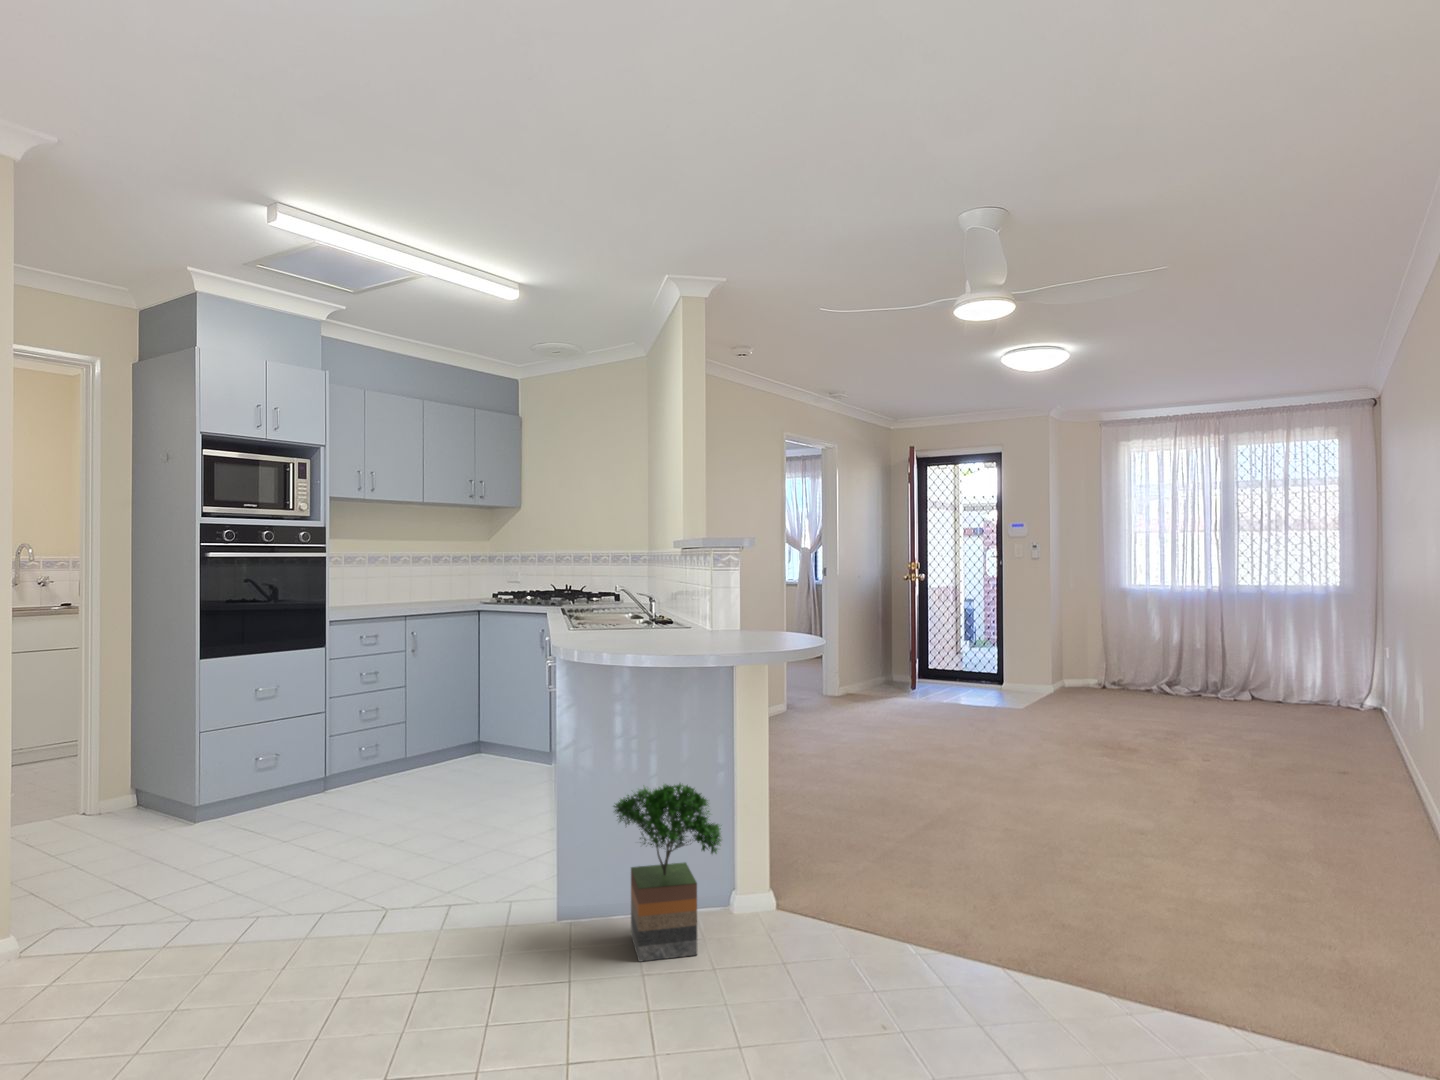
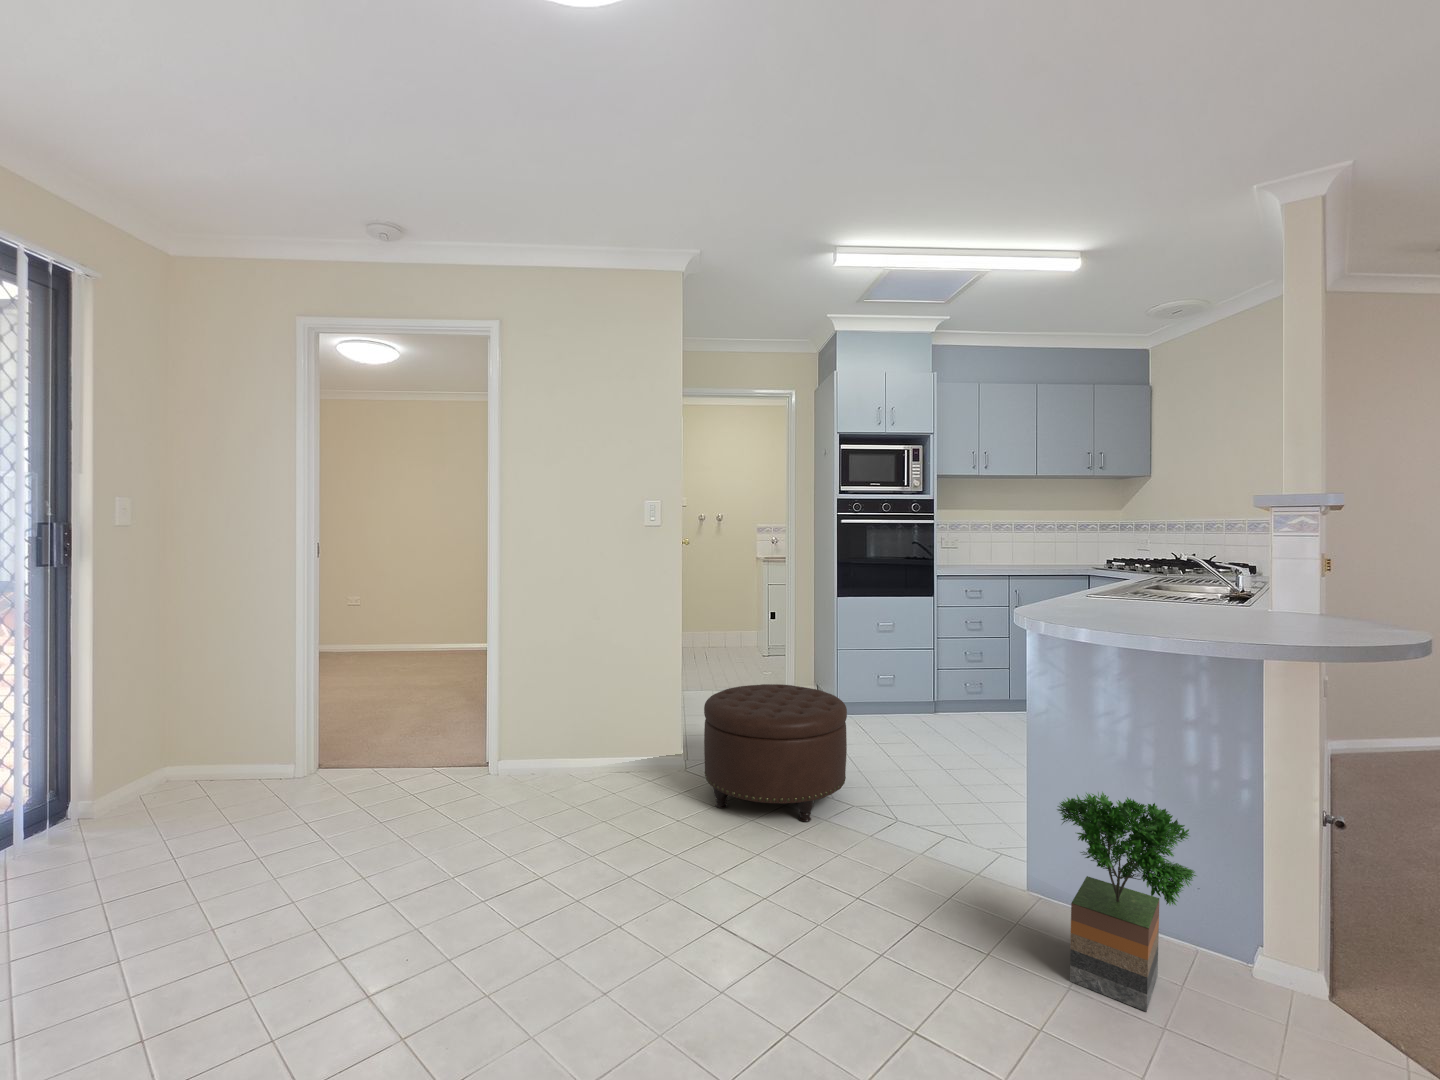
ottoman: none [82,777,315,981] -> present [704,684,847,822]

